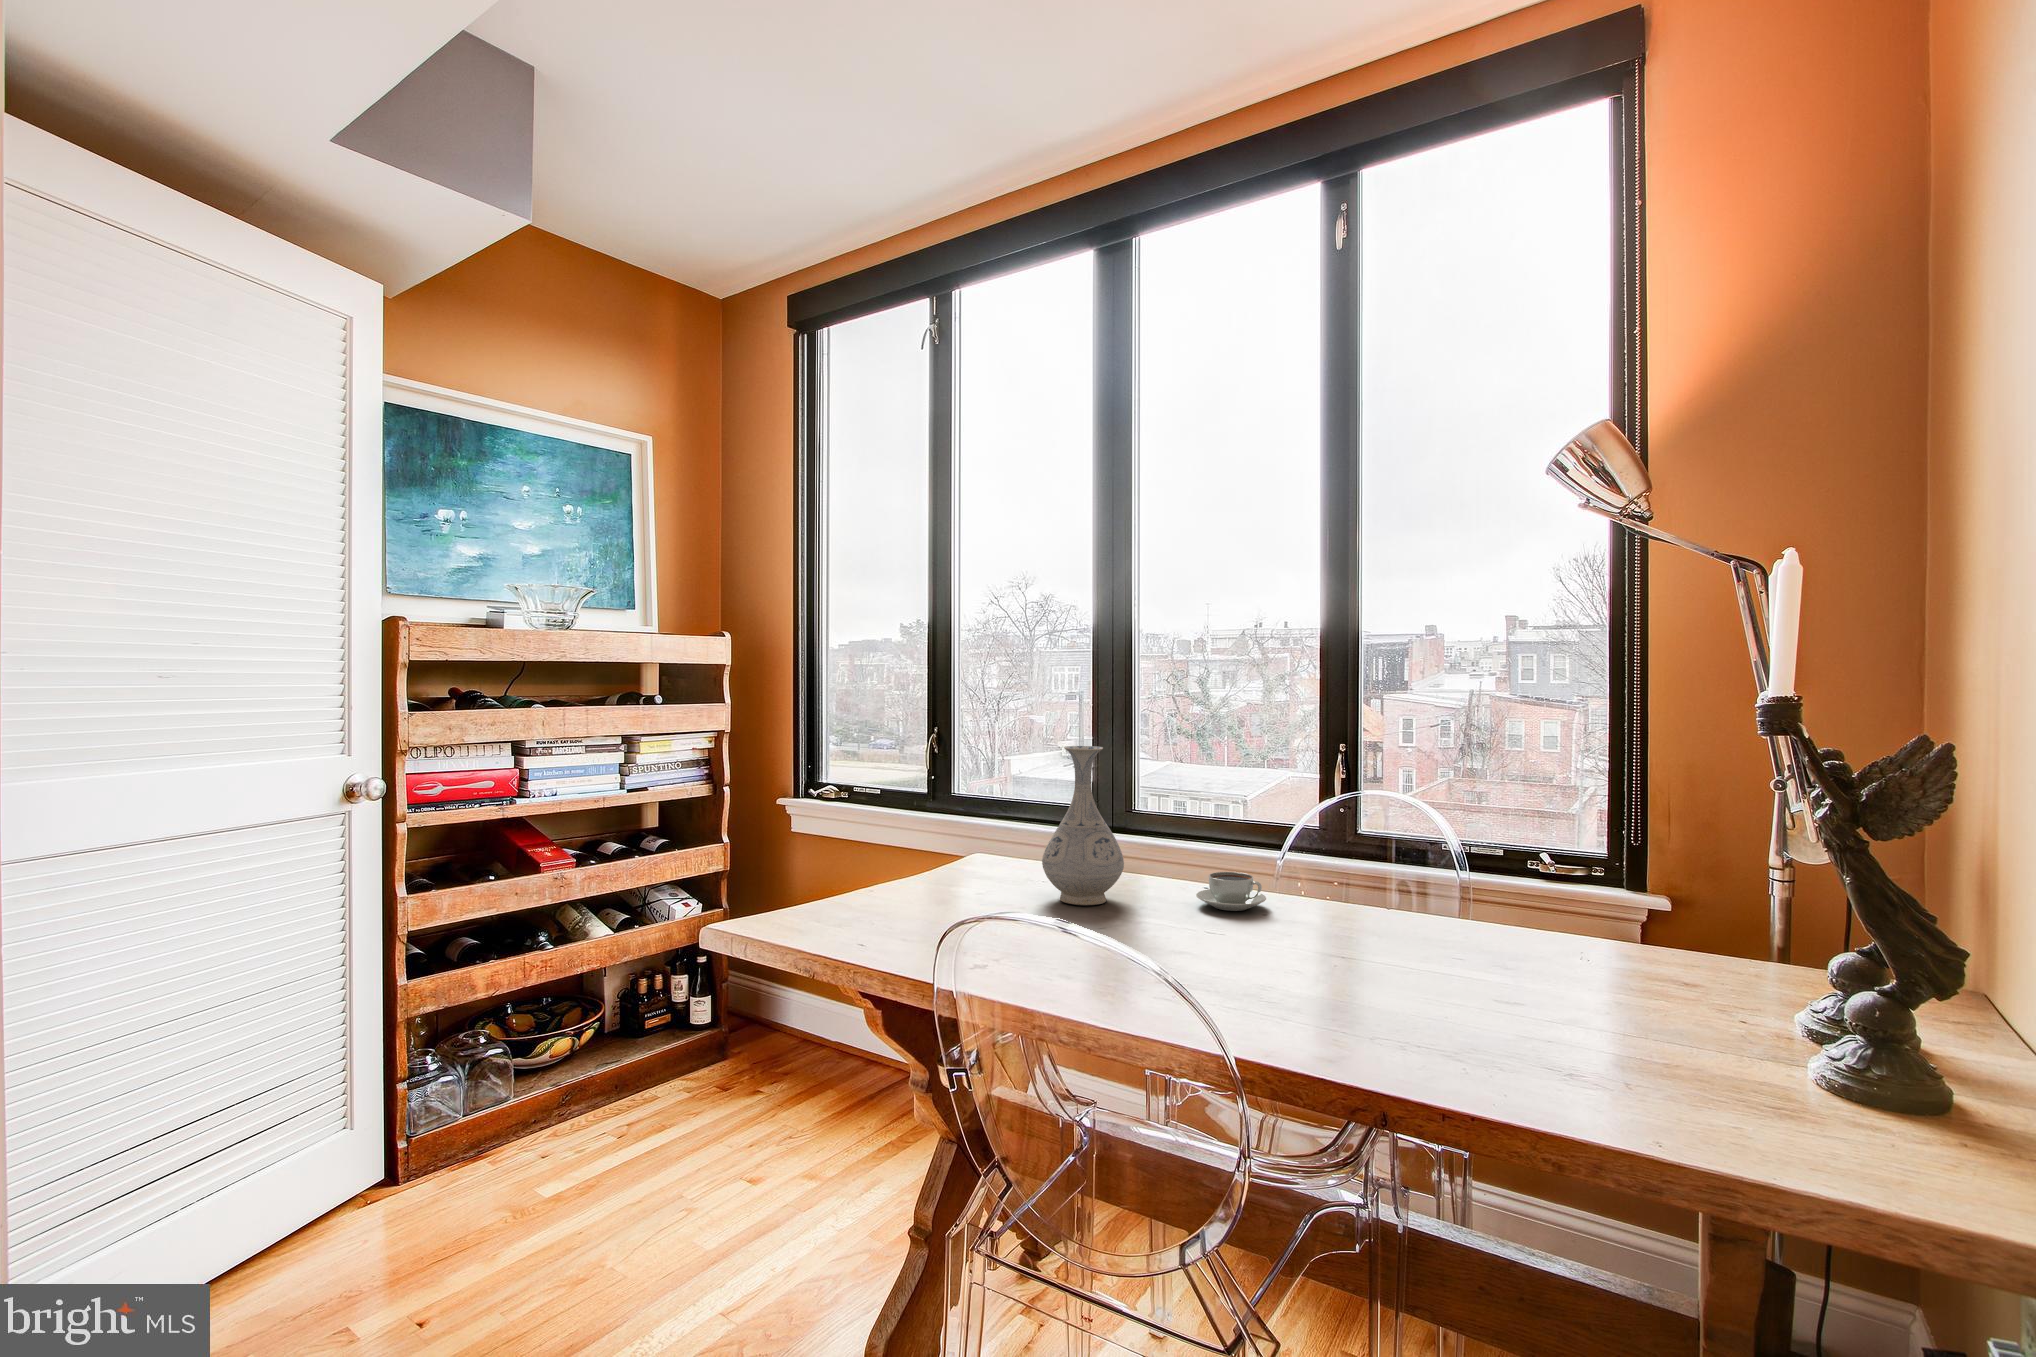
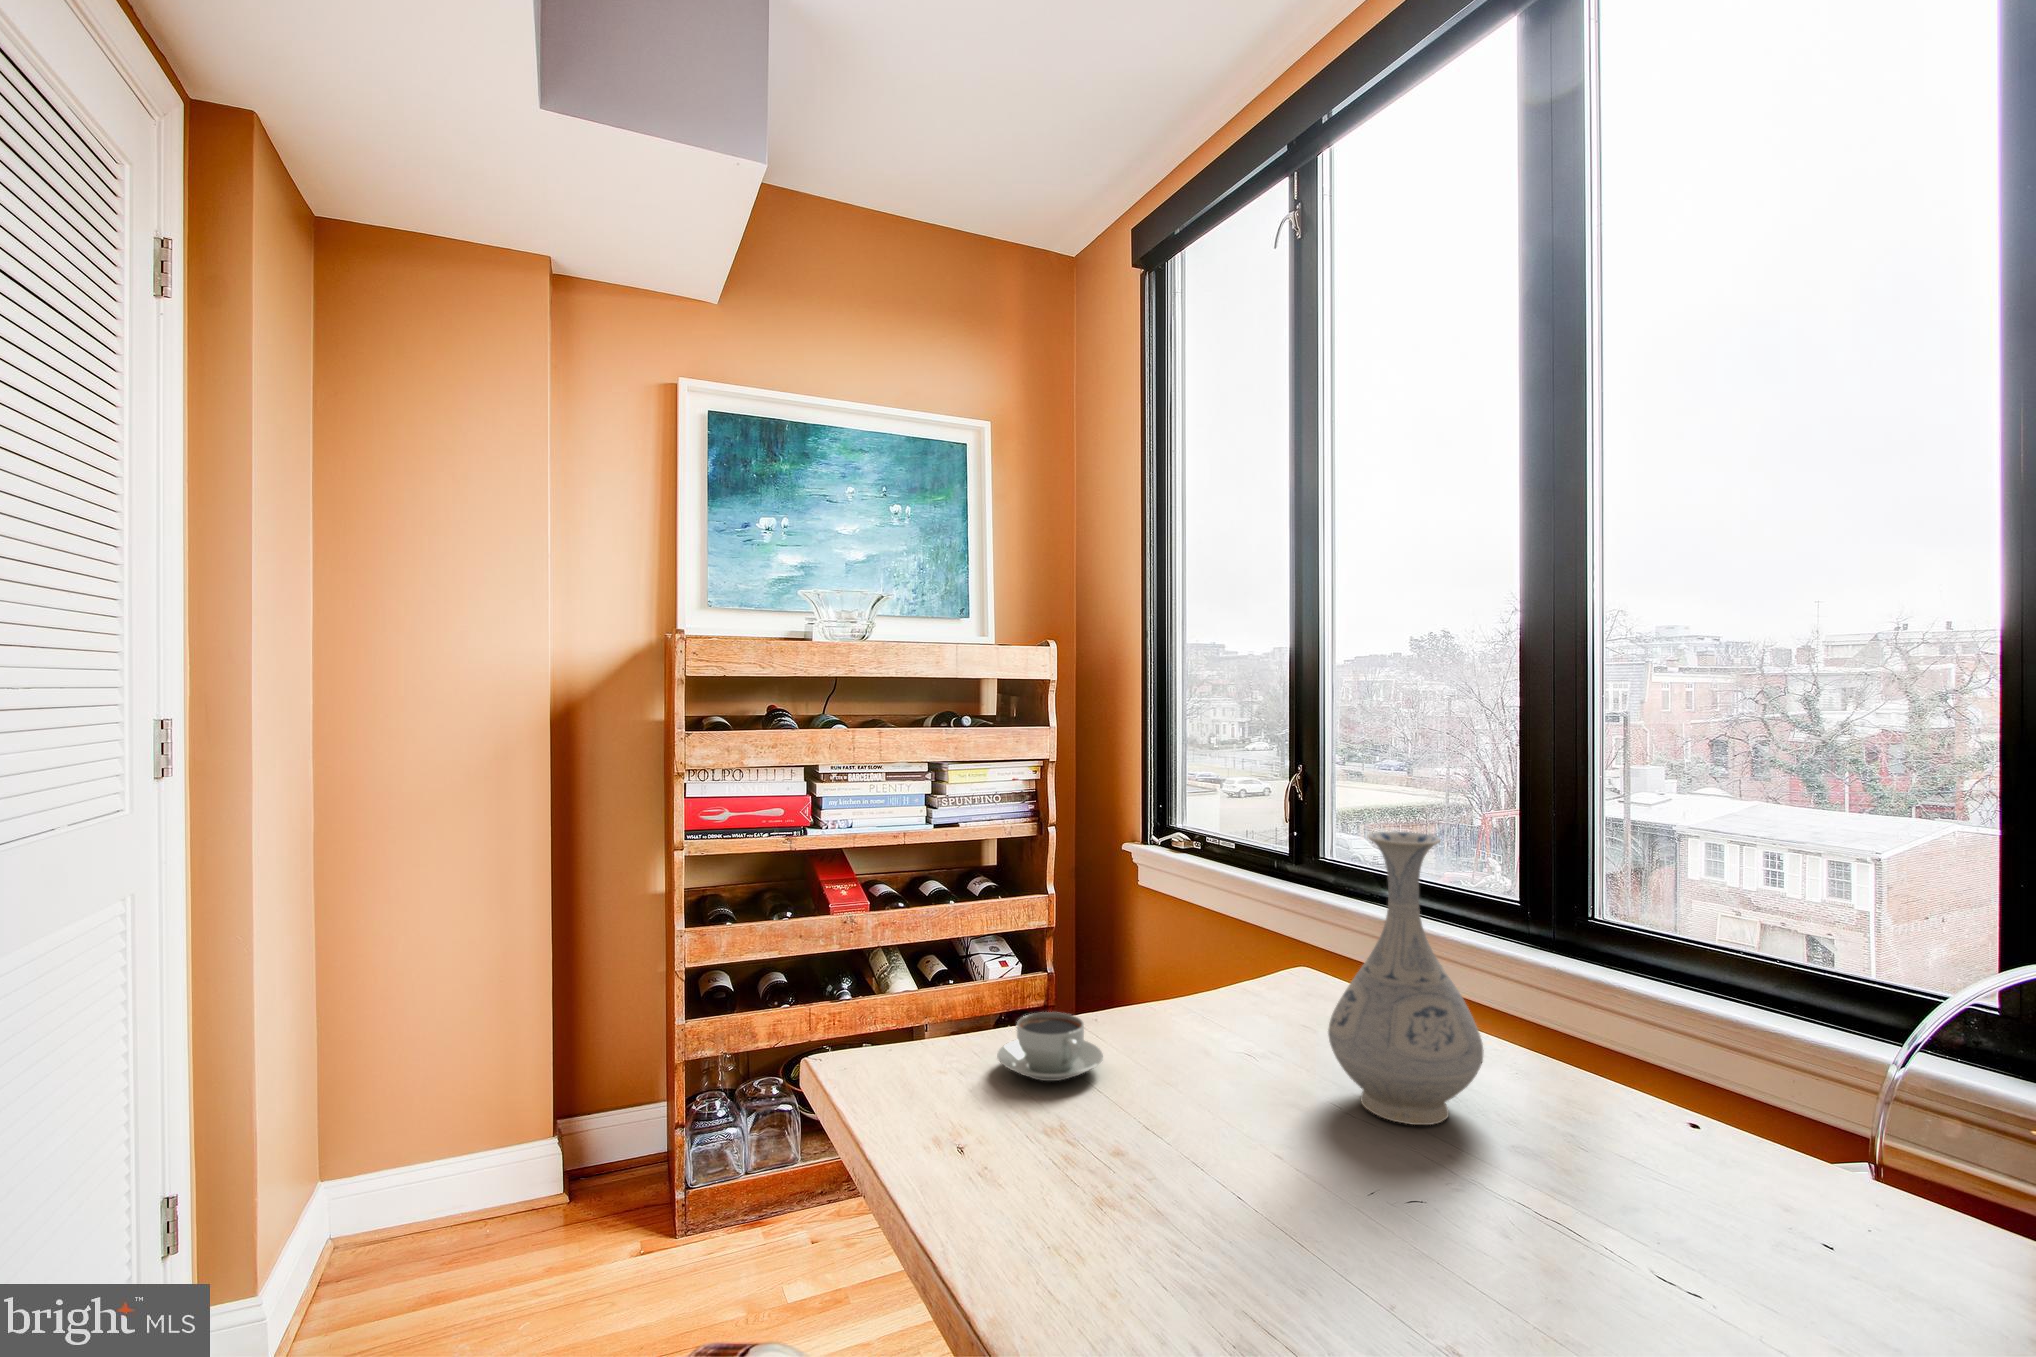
coffee cup: present [1196,872,1266,911] -> present [997,1012,1103,1081]

